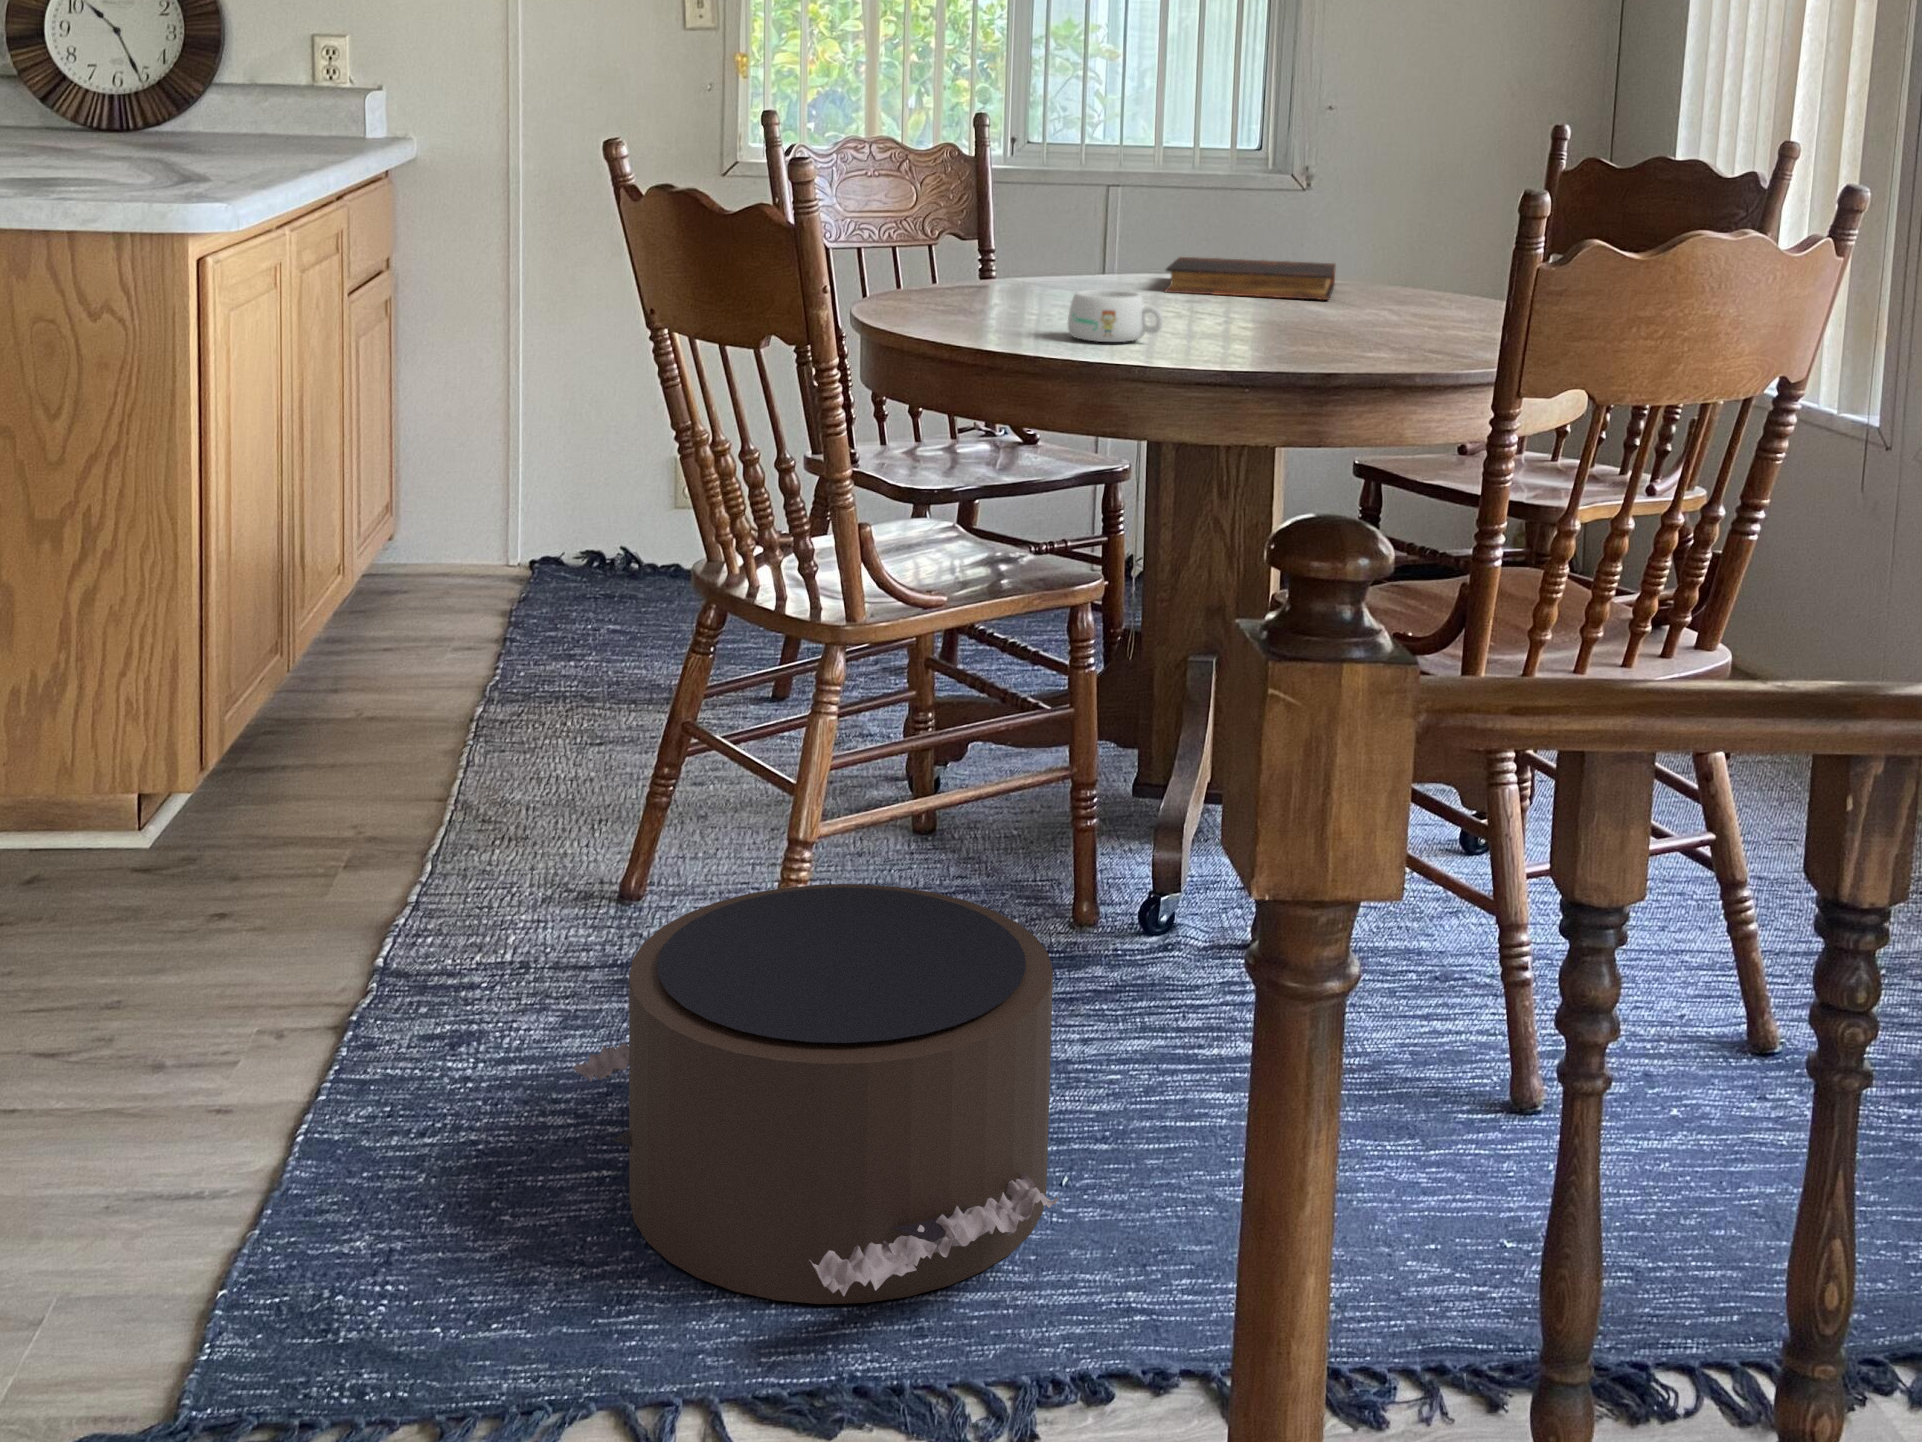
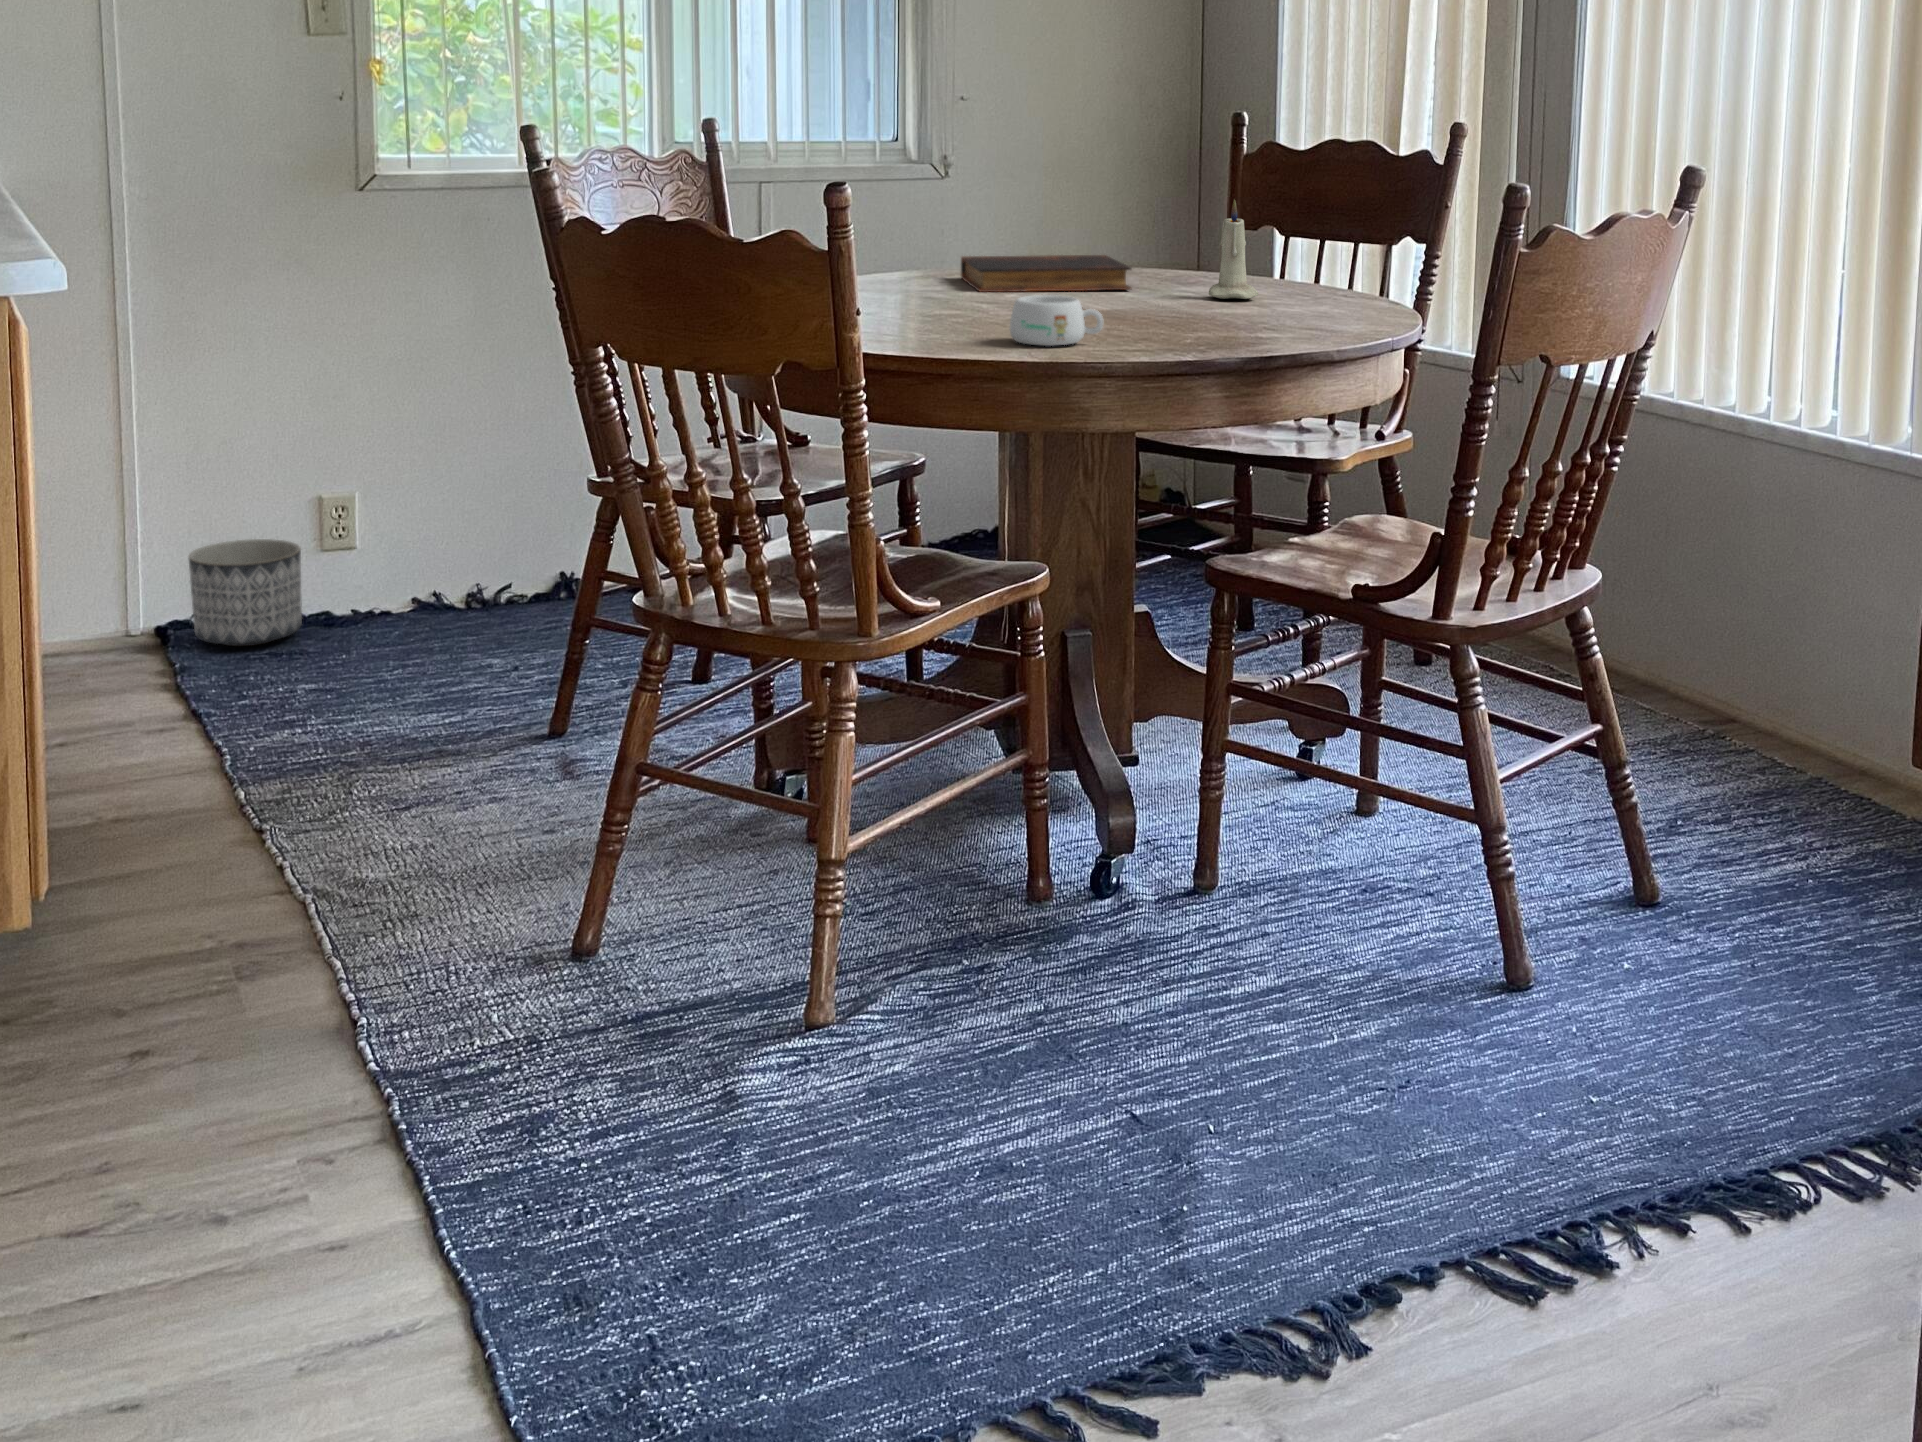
candle: none [1395,206,1451,316] -> present [1209,200,1258,299]
planter: none [550,490,648,587] -> present [189,539,302,646]
pouf: present [573,884,1058,1304] -> none [728,886,1274,1293]

